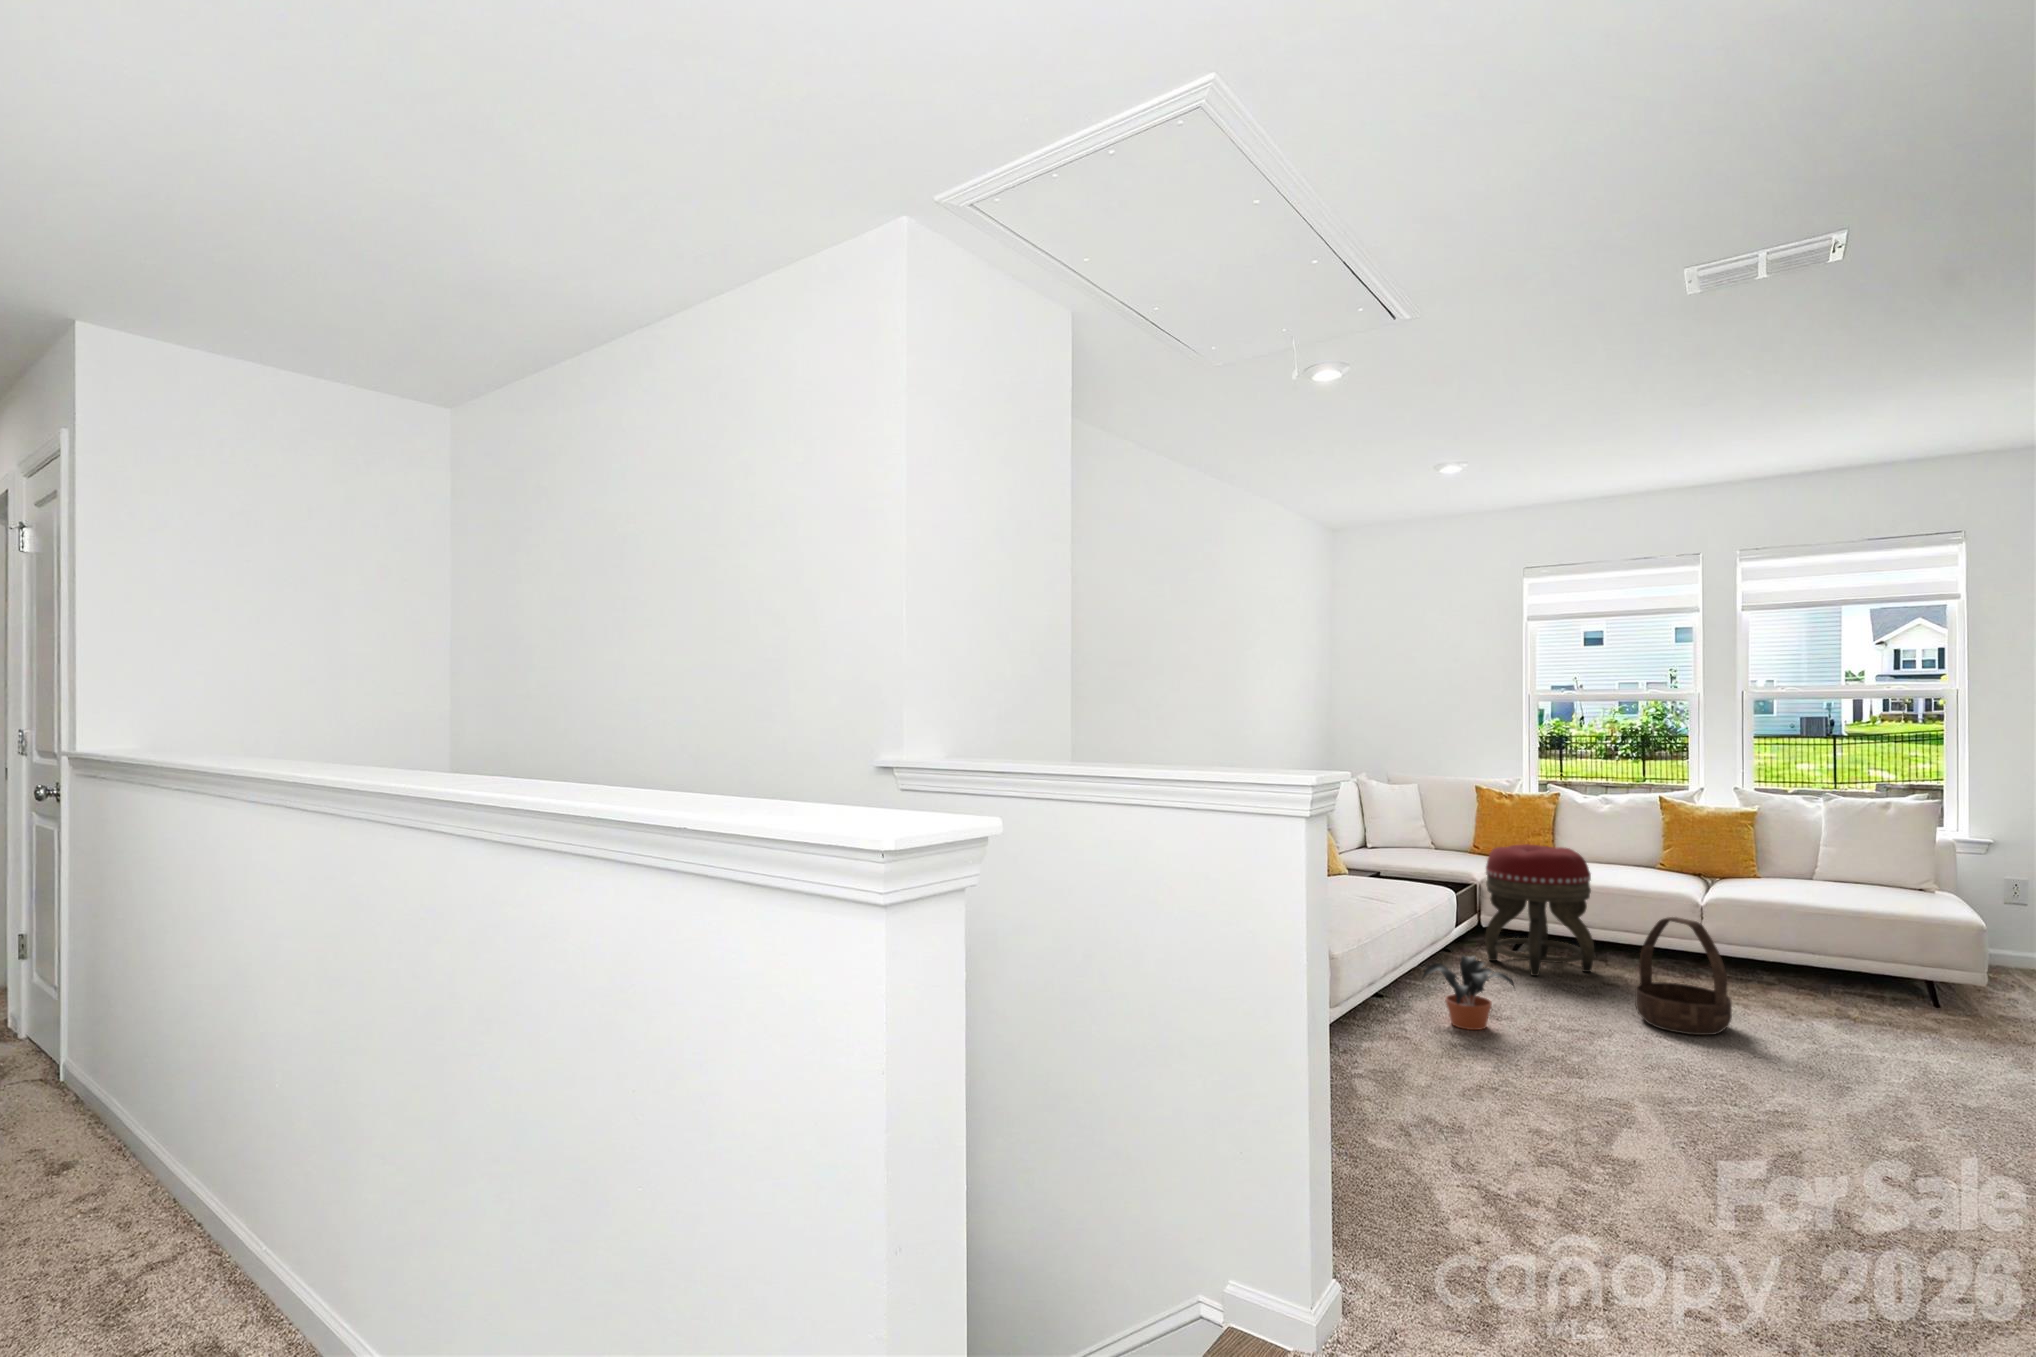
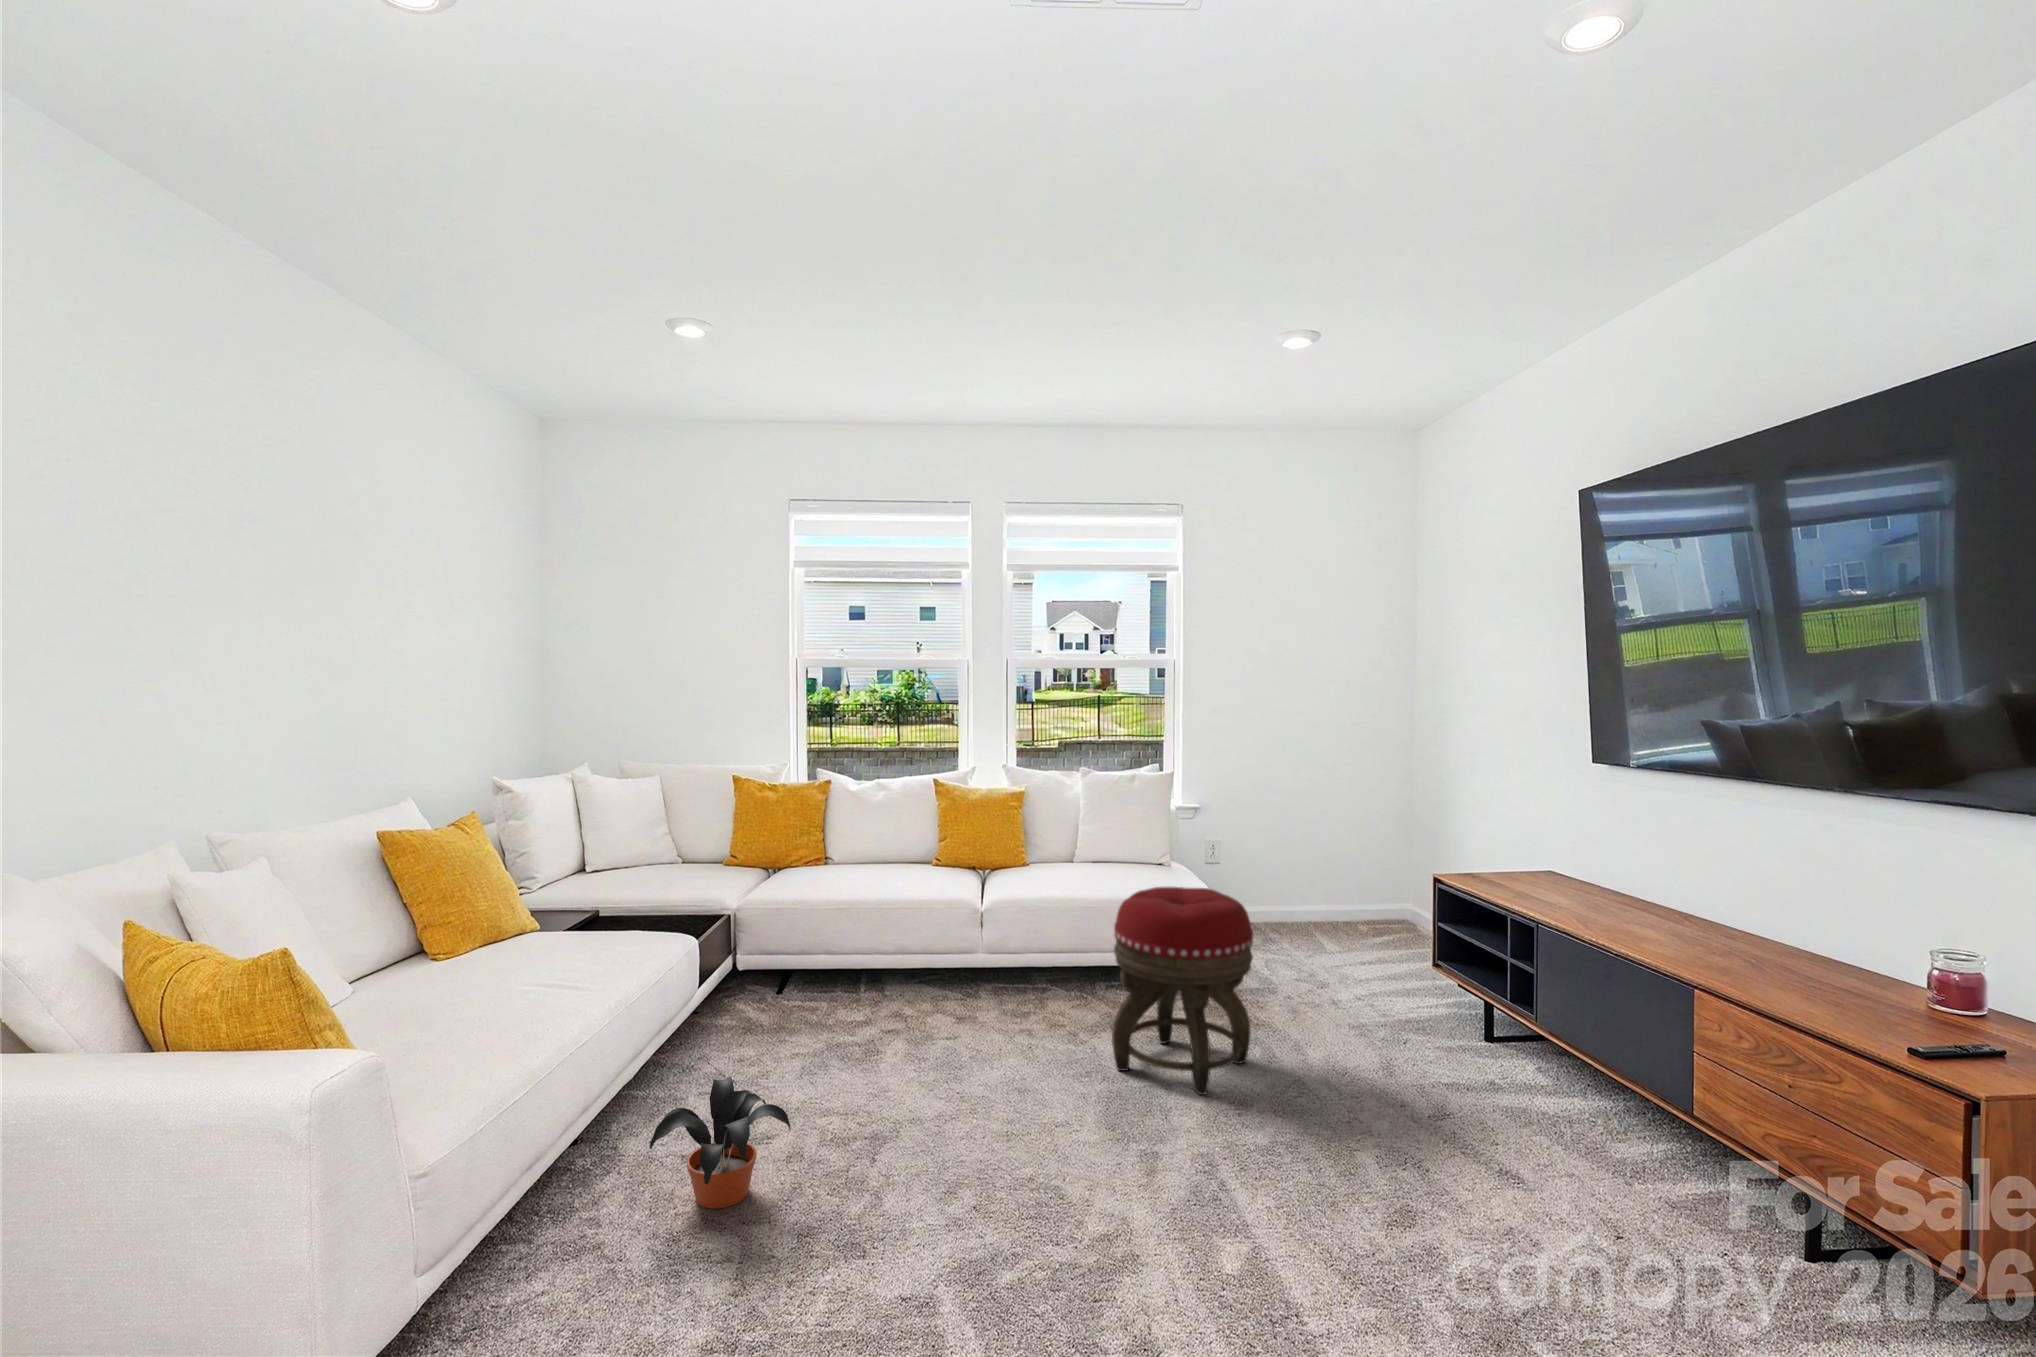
footstool: present [1485,844,1594,976] -> present [1112,887,1253,1095]
basket: present [1635,917,1732,1035] -> none [932,962,1036,1119]

